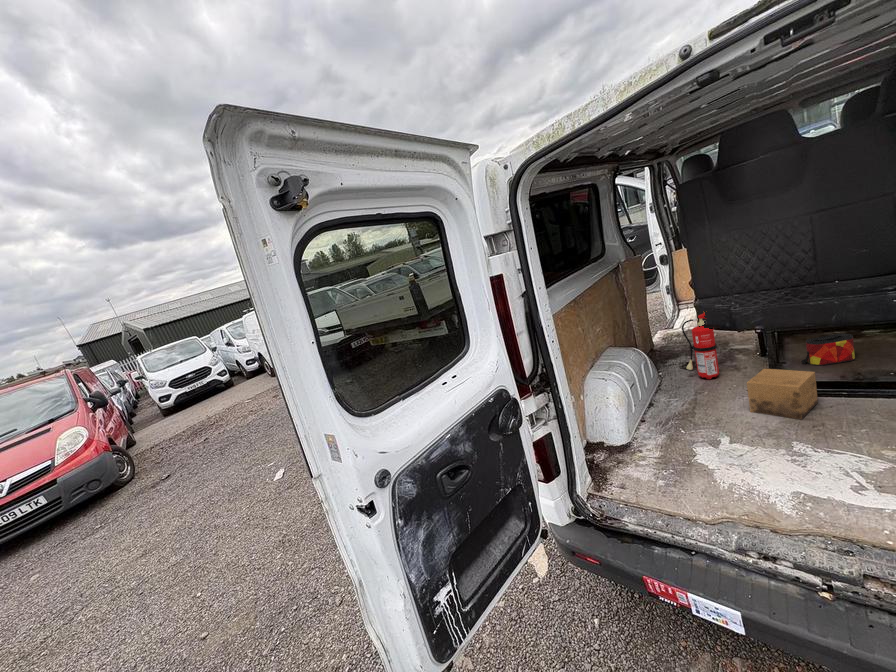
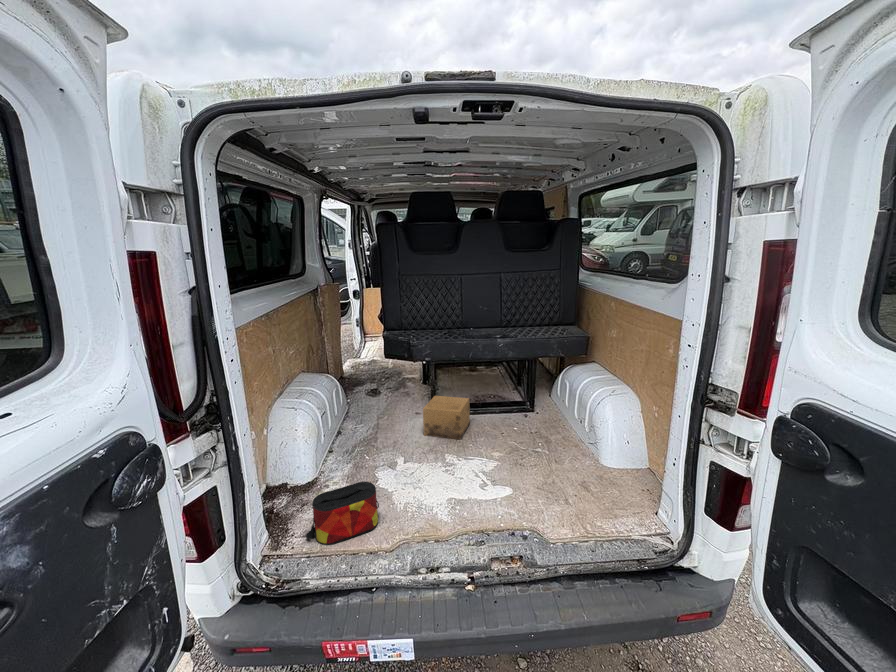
fire extinguisher: present [682,312,719,379] -> none [371,337,401,406]
bag: present [802,334,855,366] -> present [306,482,379,545]

